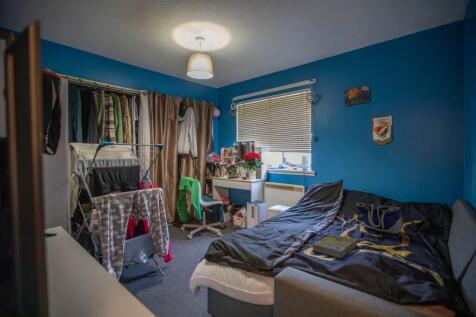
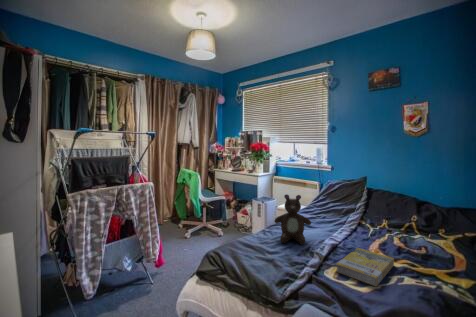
teddy bear: none [265,194,295,233] -> present [274,194,311,244]
tote bag: present [356,202,403,234] -> none [387,207,450,249]

